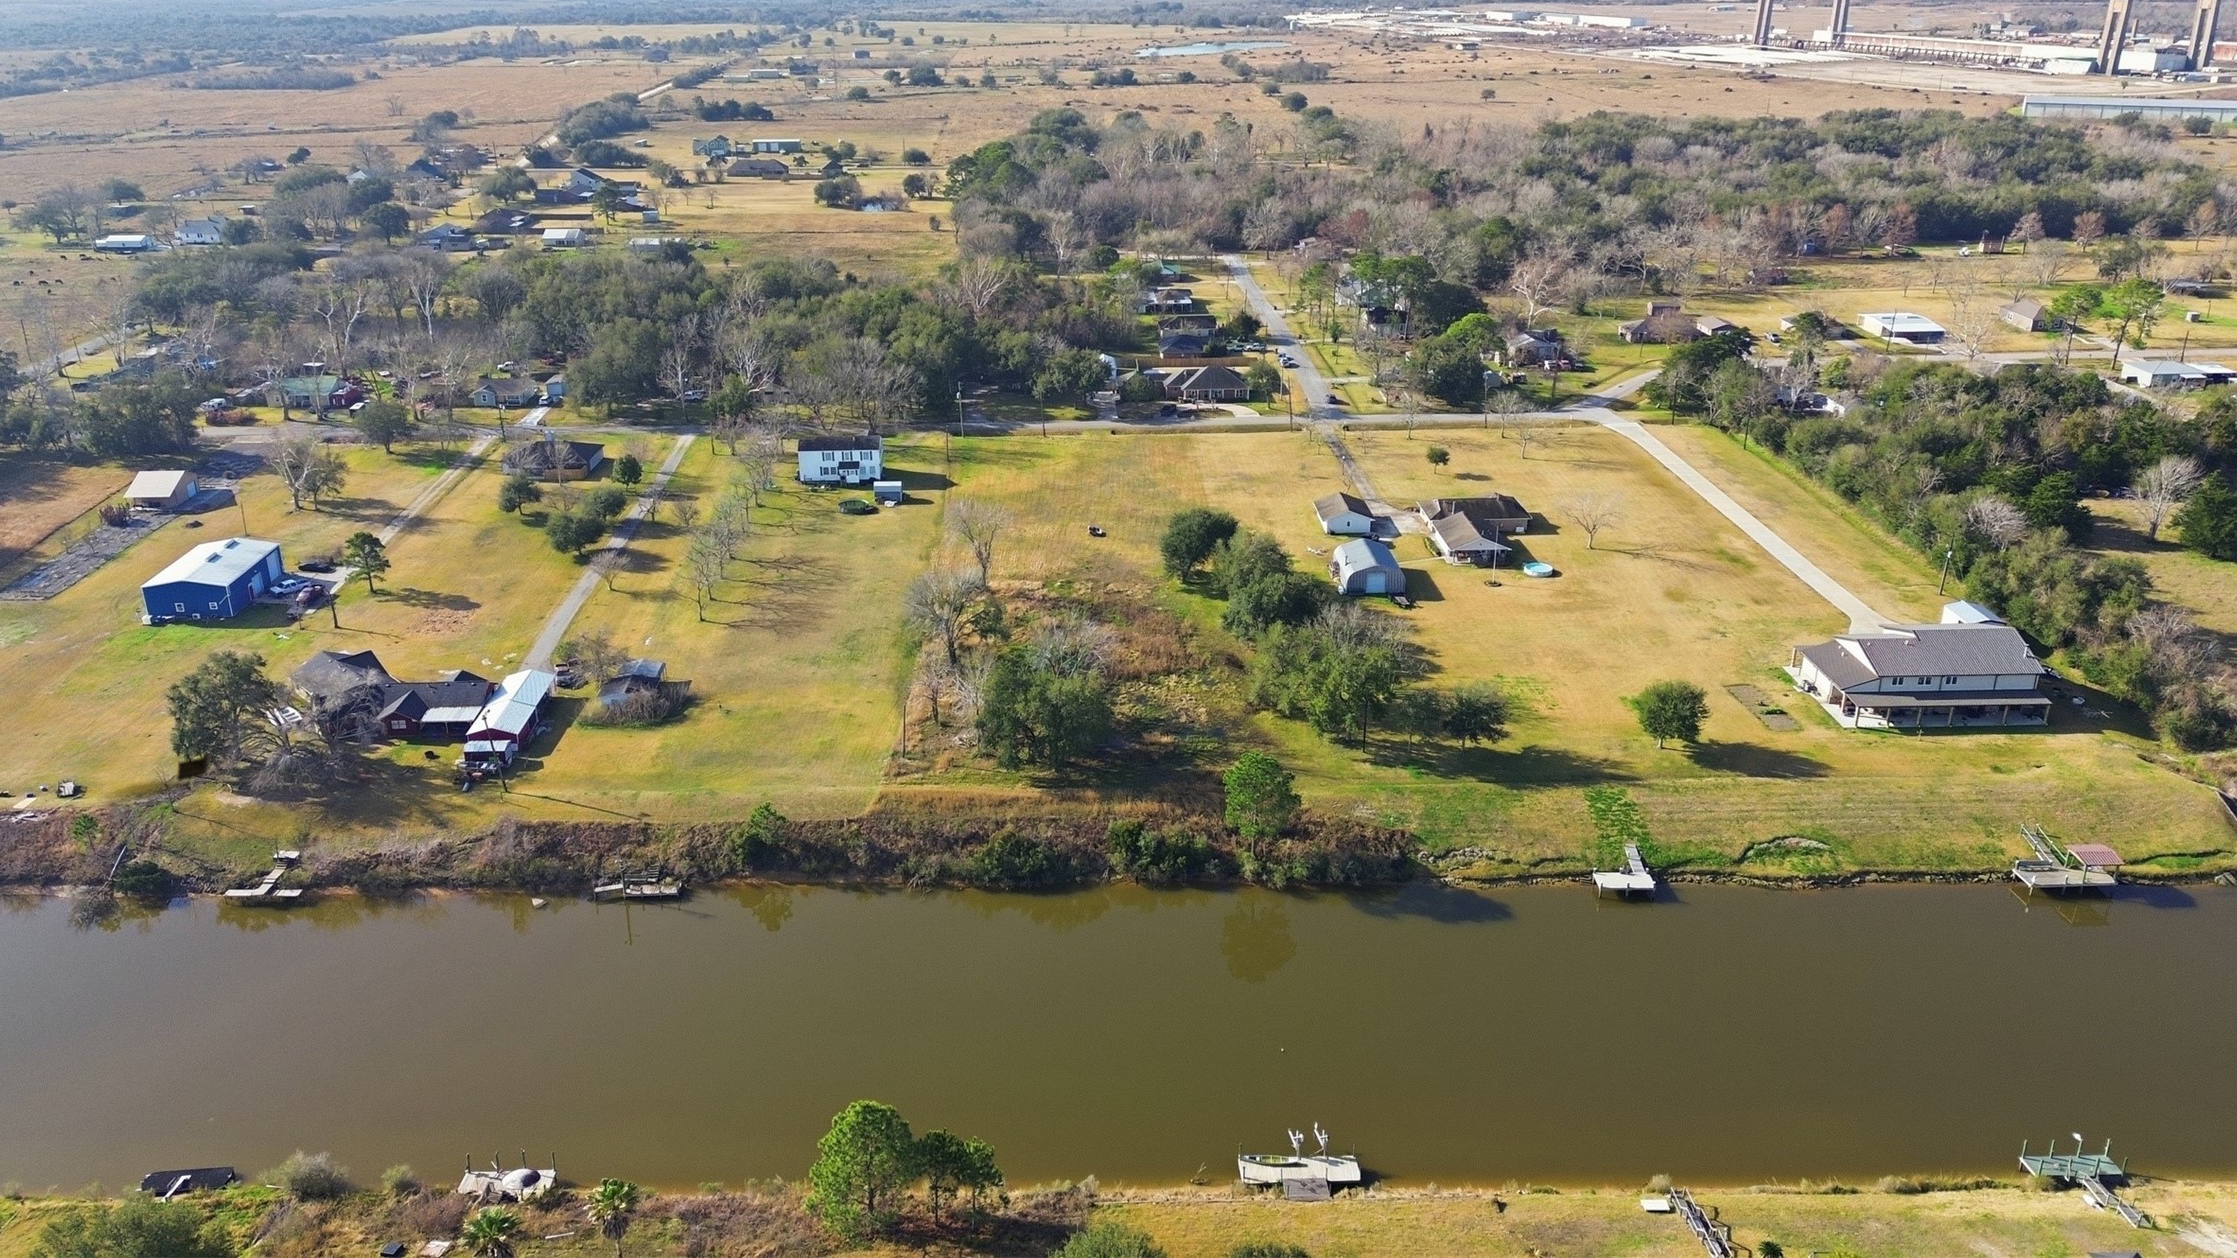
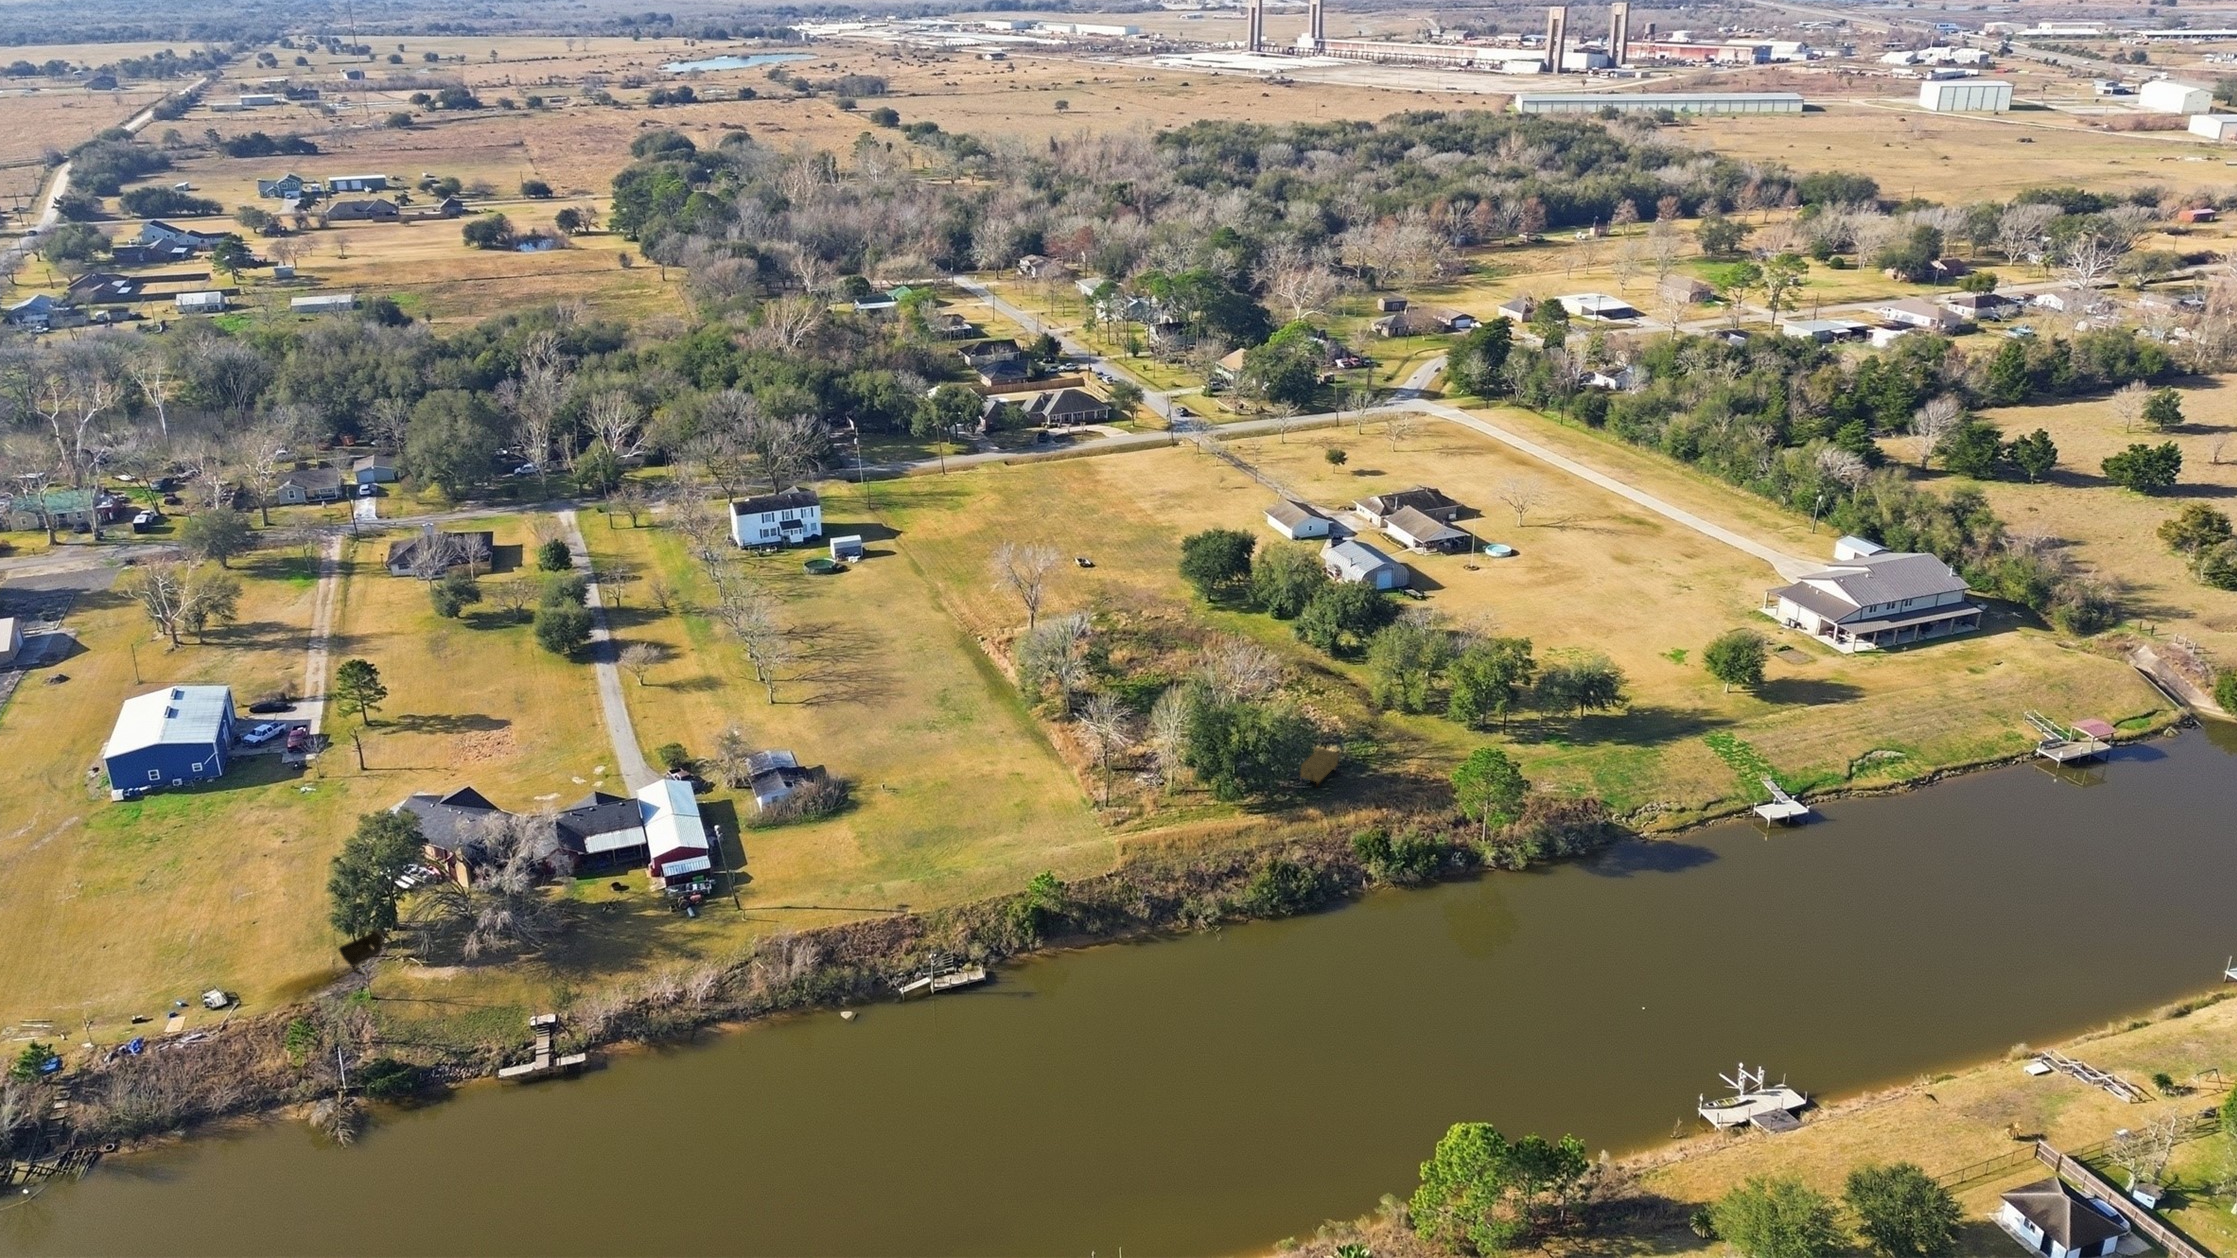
bench: none [1101,731,1149,771] -> present [1300,748,1338,786]

